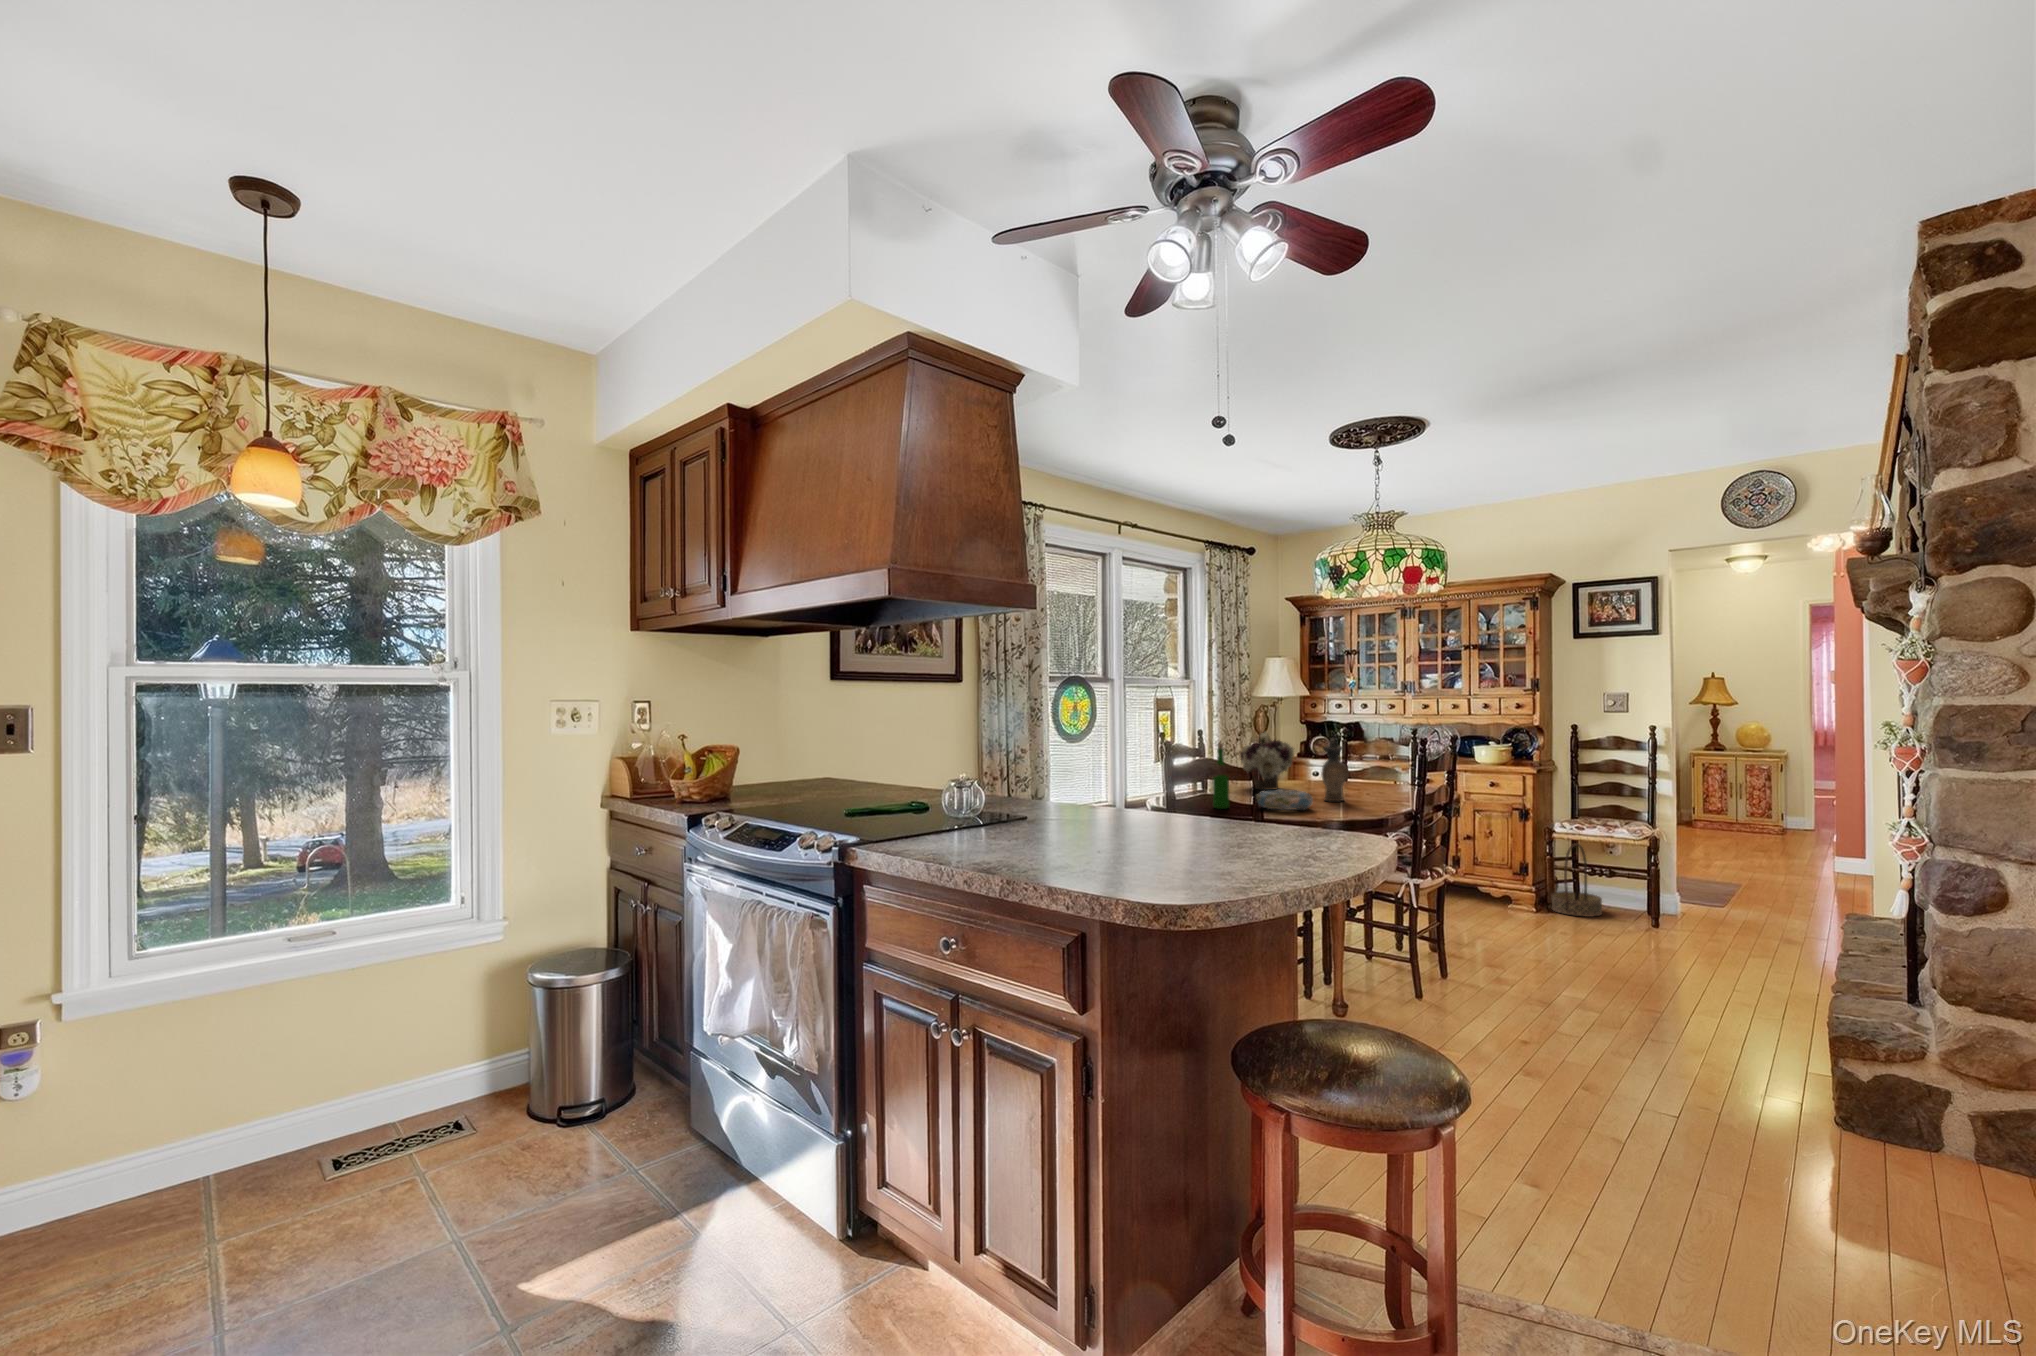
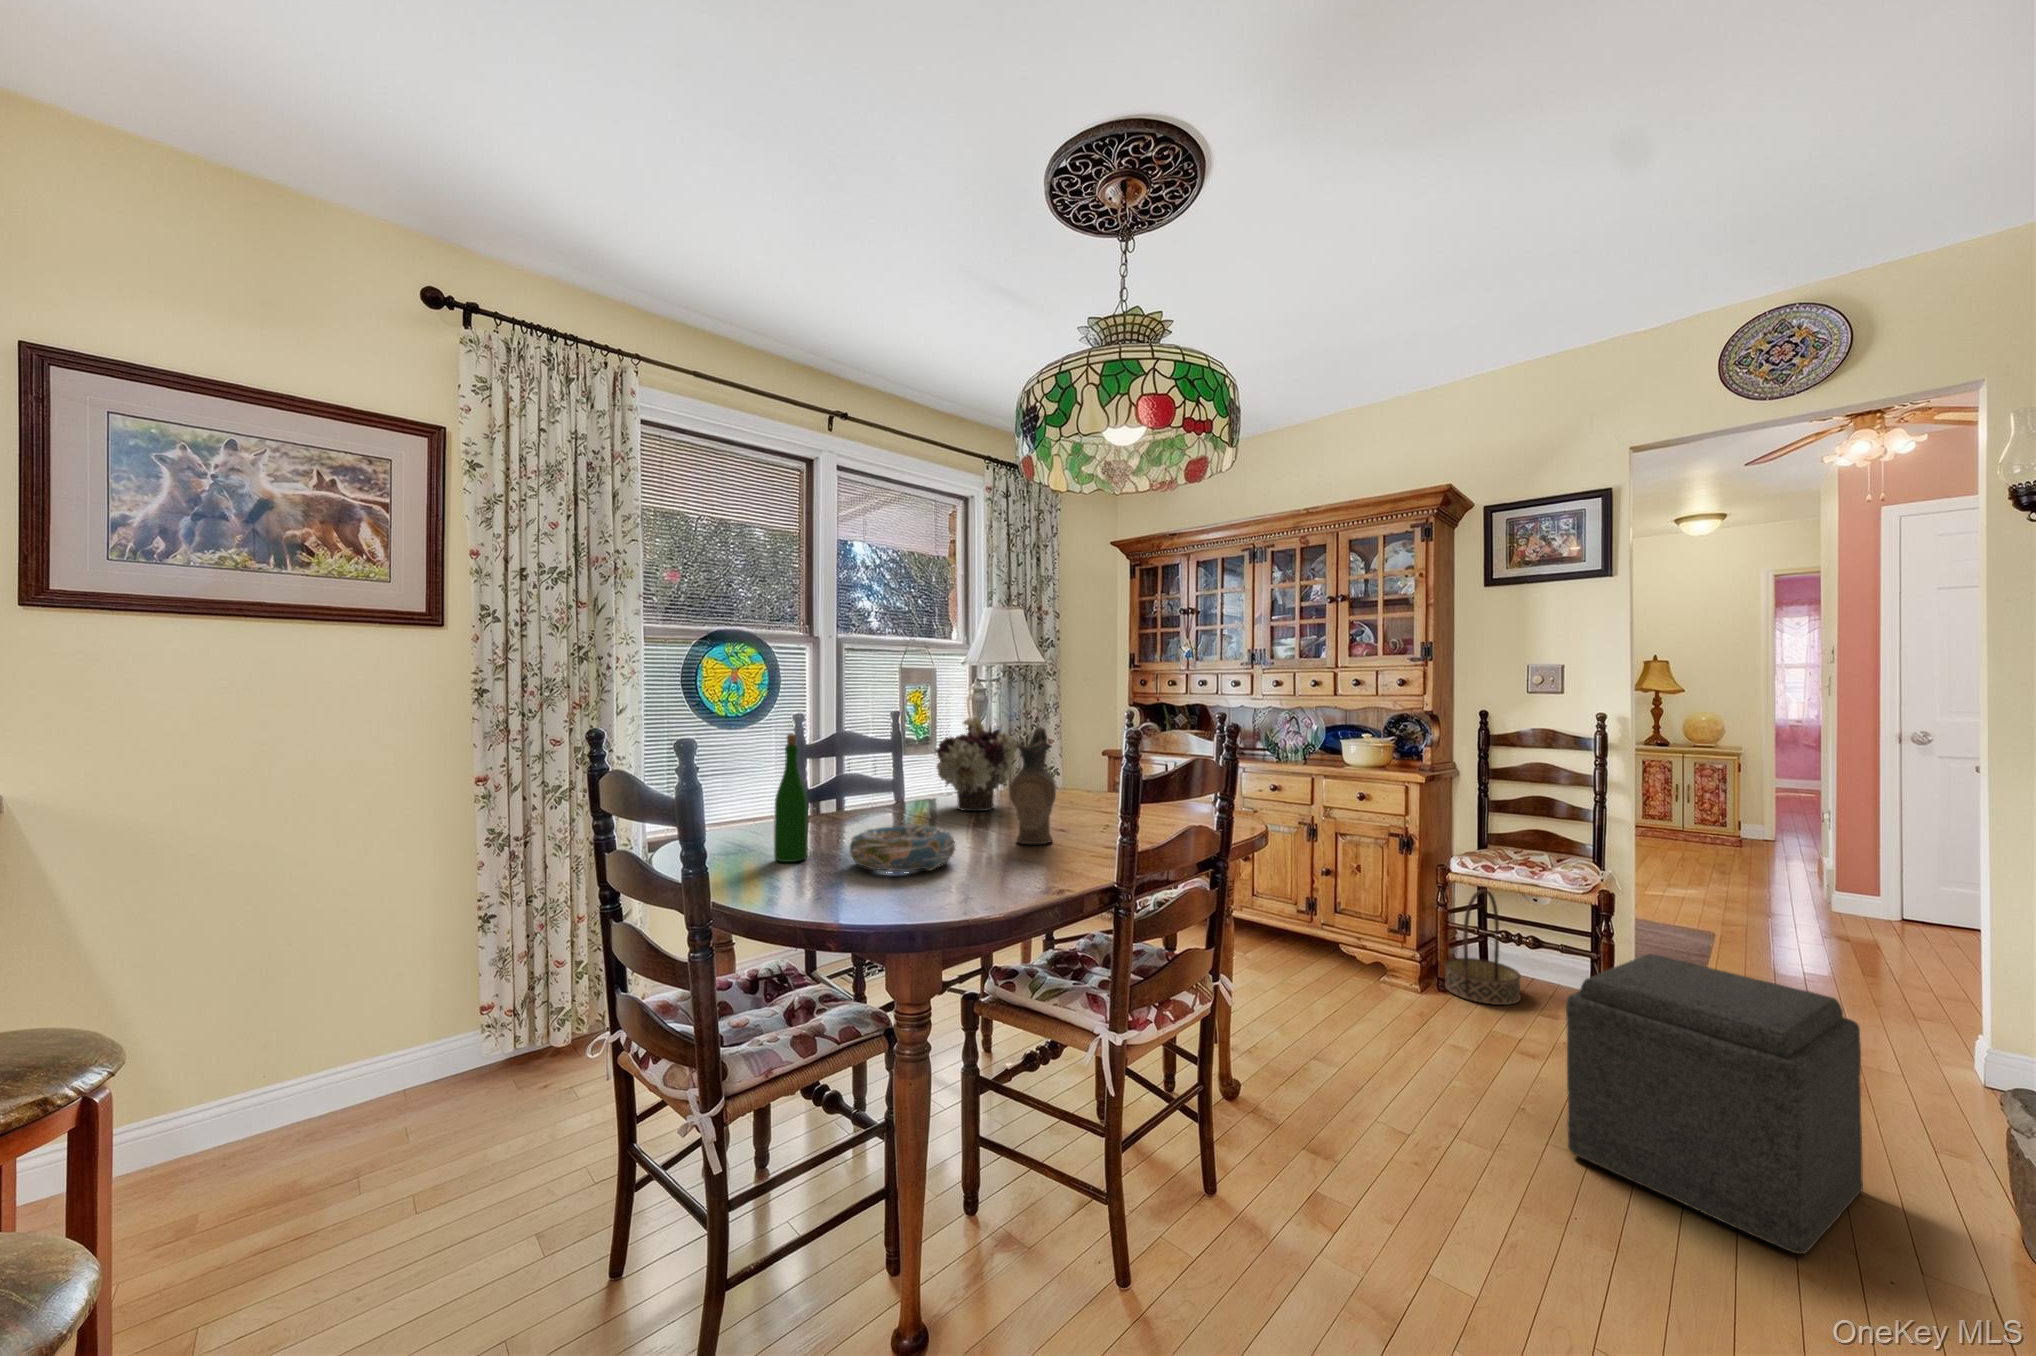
ottoman: none [1626,863,1779,989] -> present [1566,954,1863,1254]

